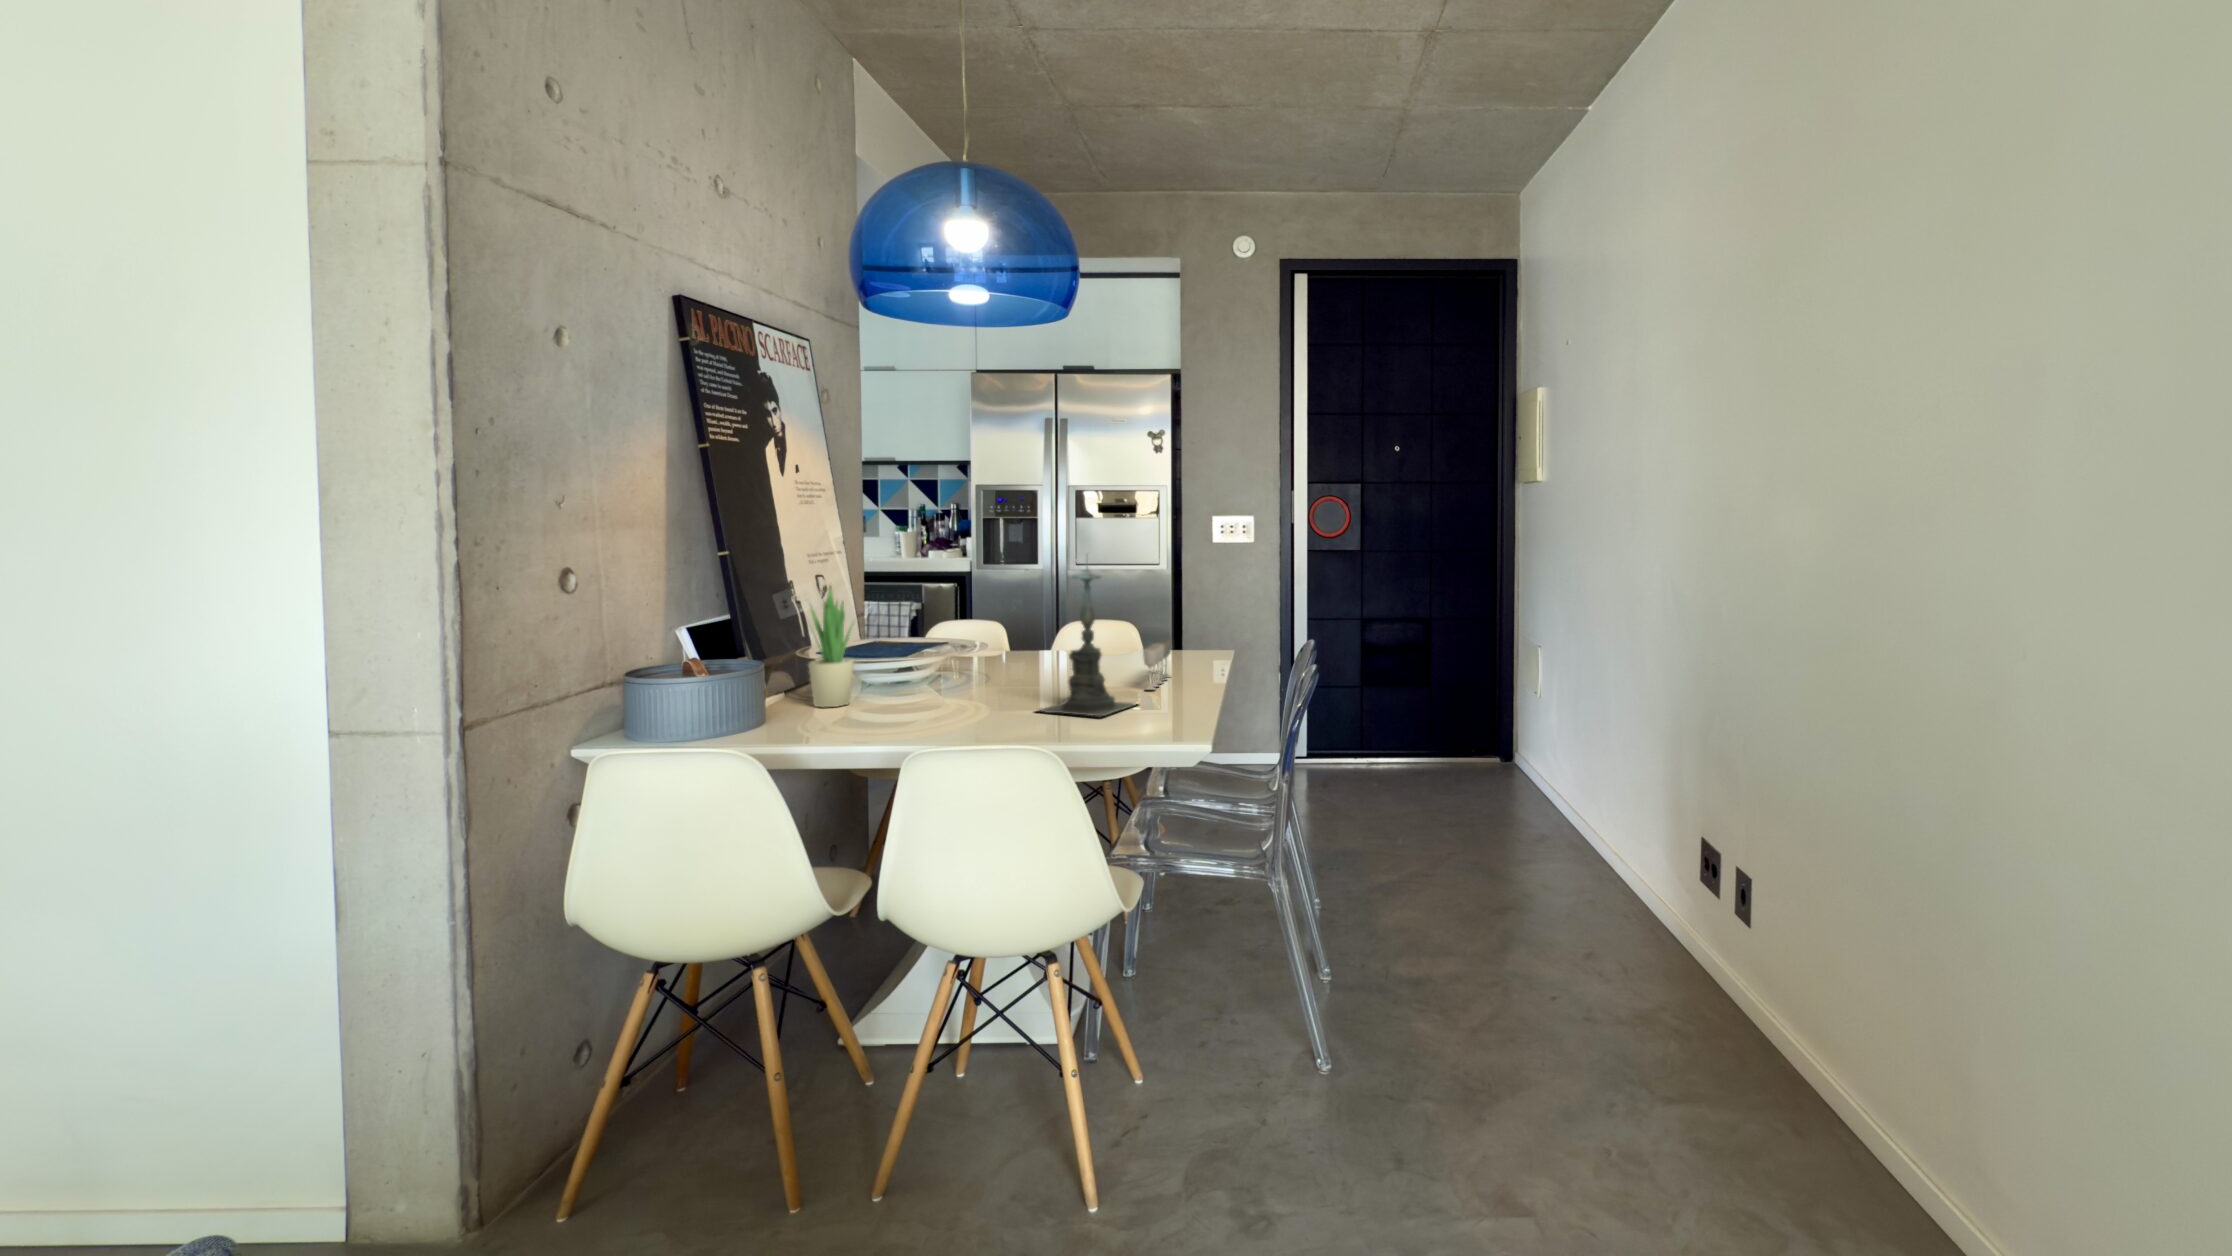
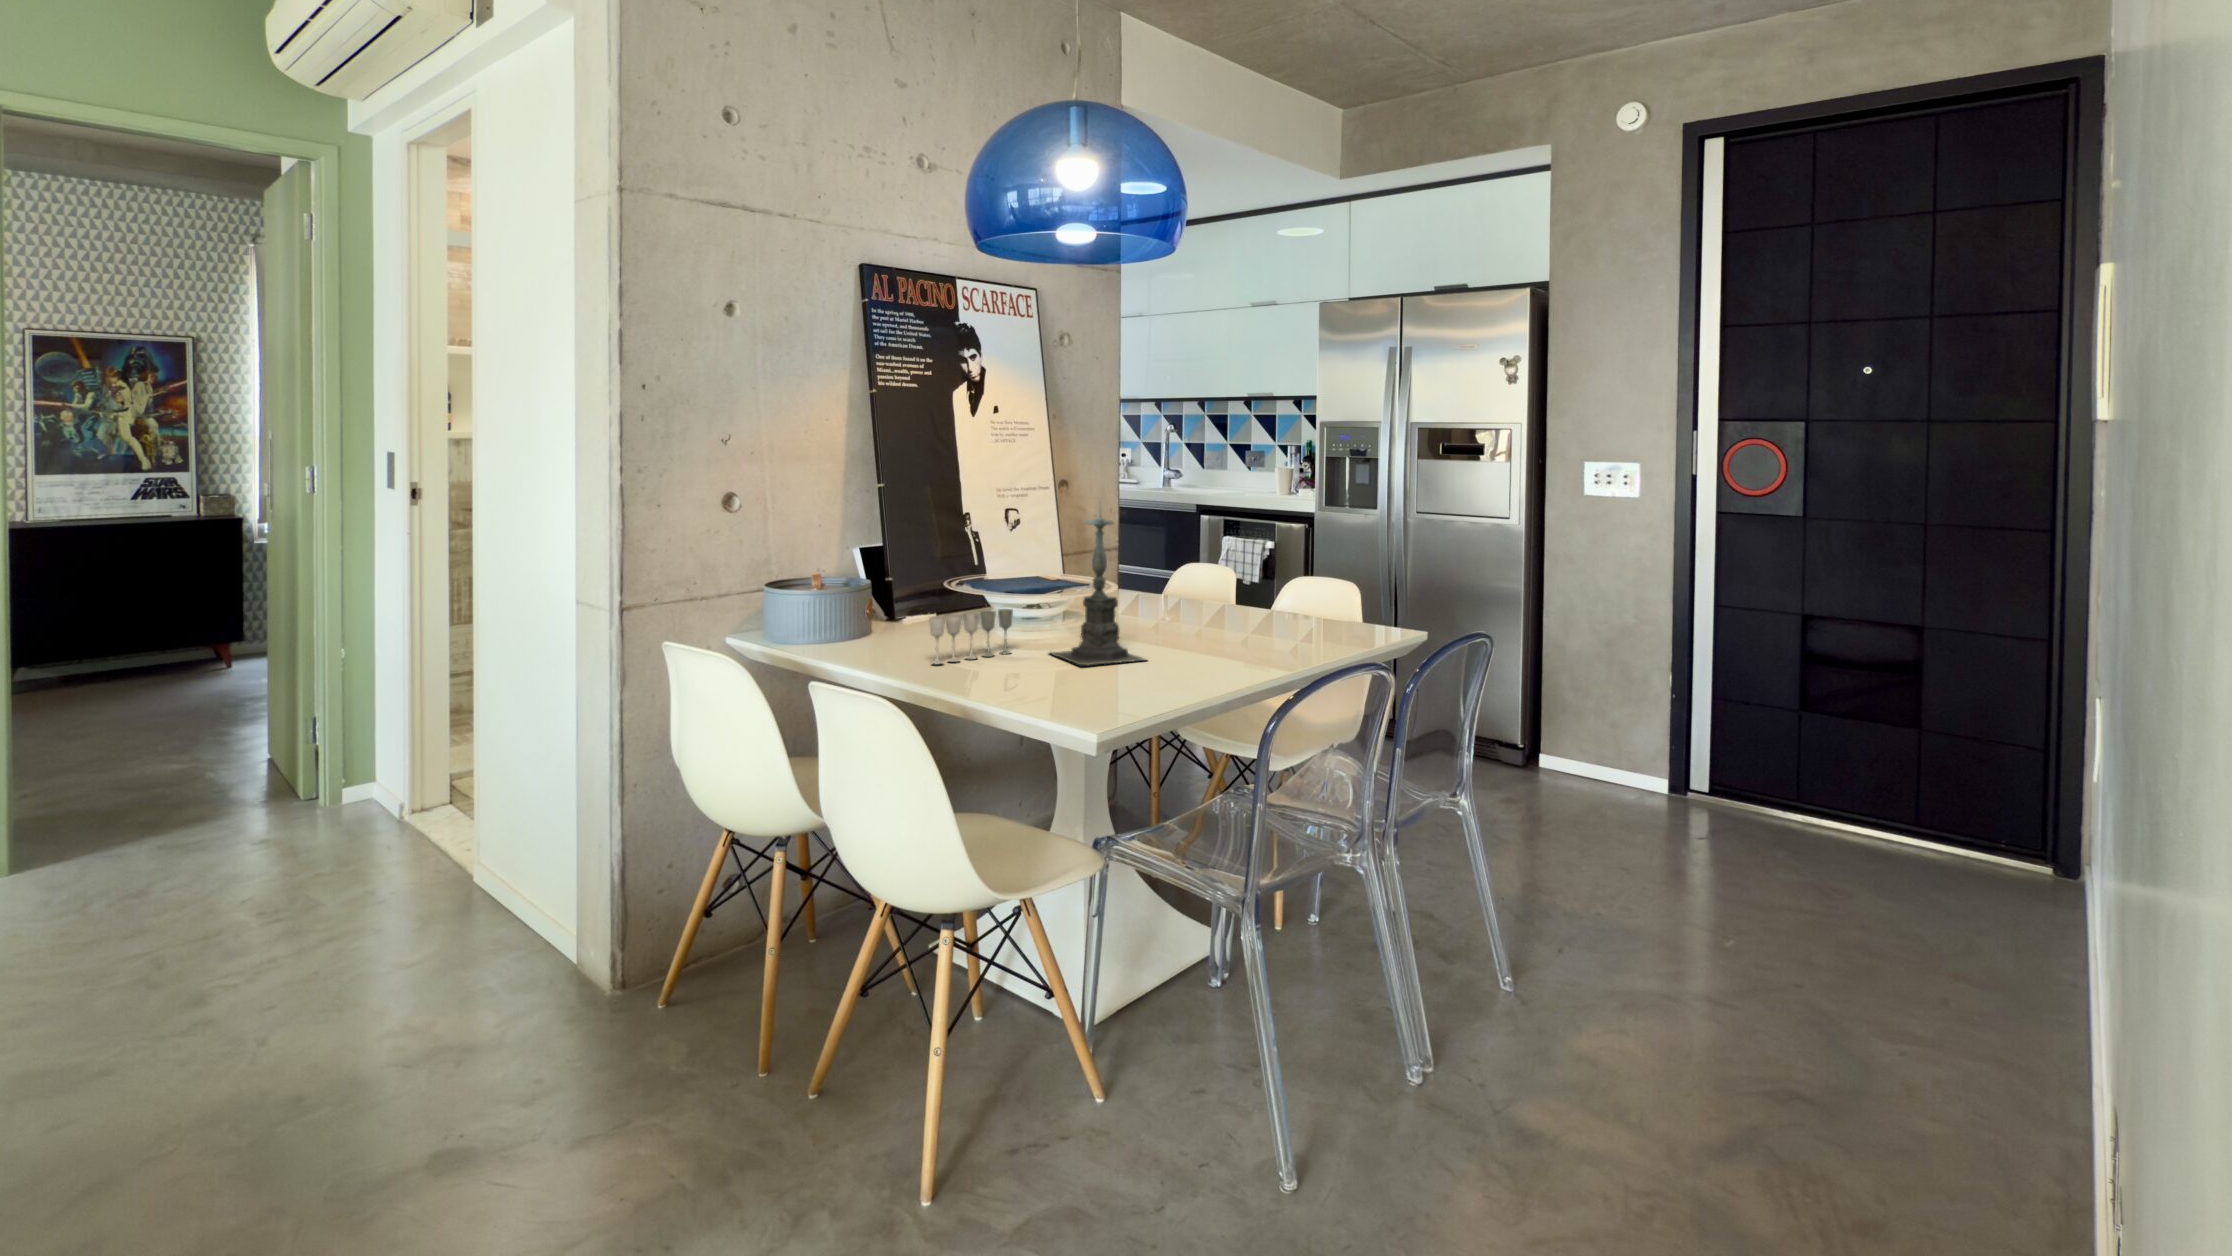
potted plant: present [809,586,854,707] -> none [911,516,954,628]
wine glass: present [1143,639,1172,690] -> present [929,609,1013,664]

